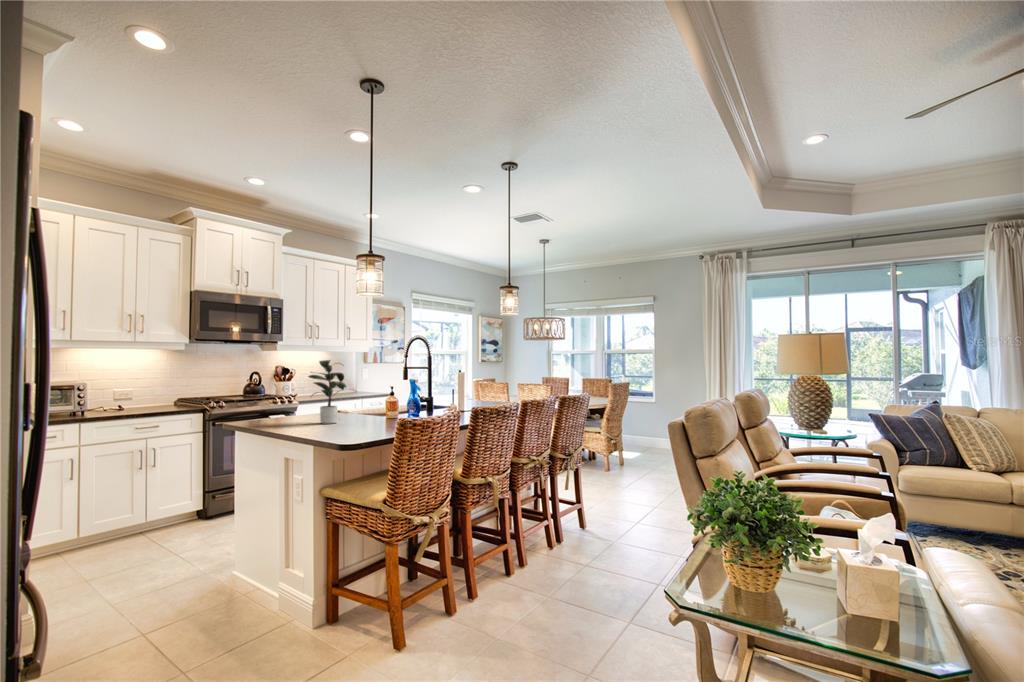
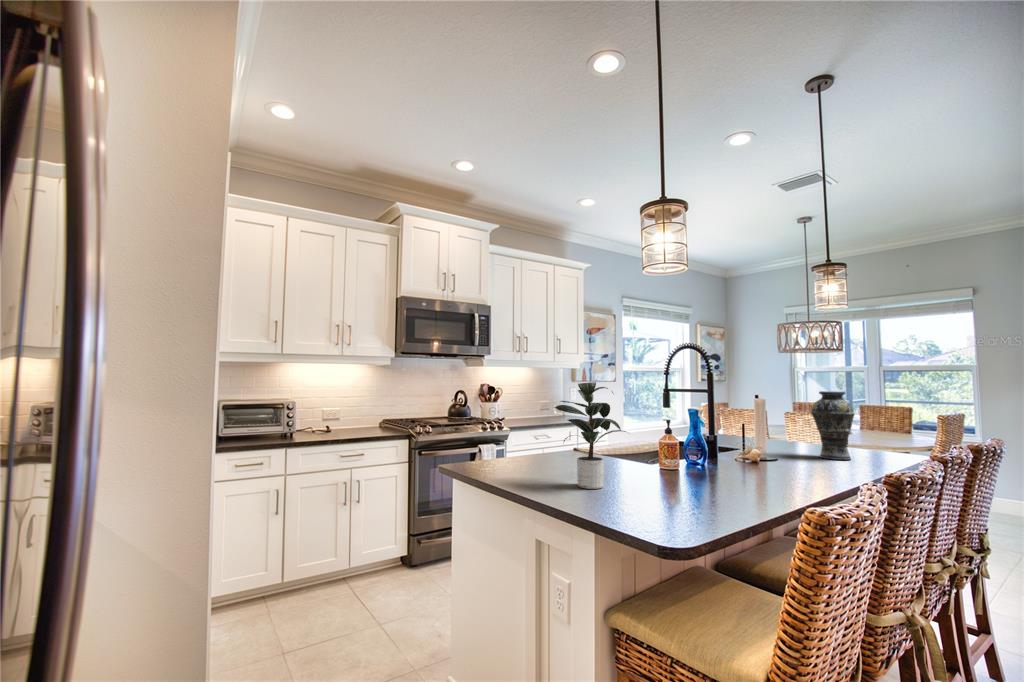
vase: none [491,365,514,406] -> present [811,391,855,460]

